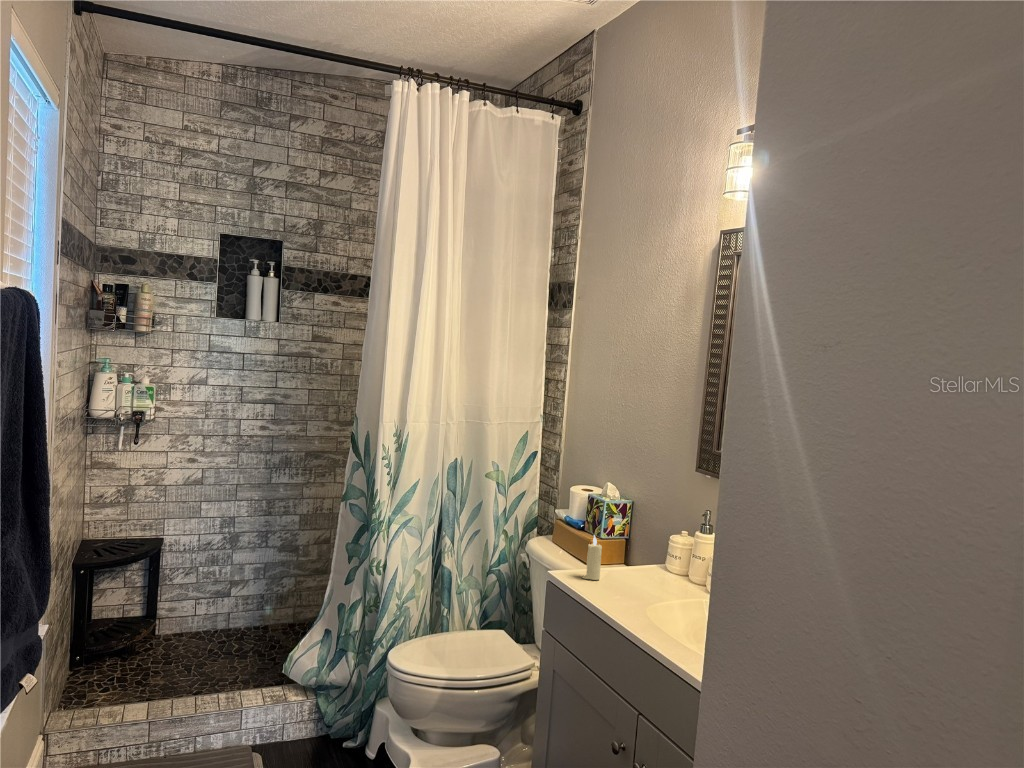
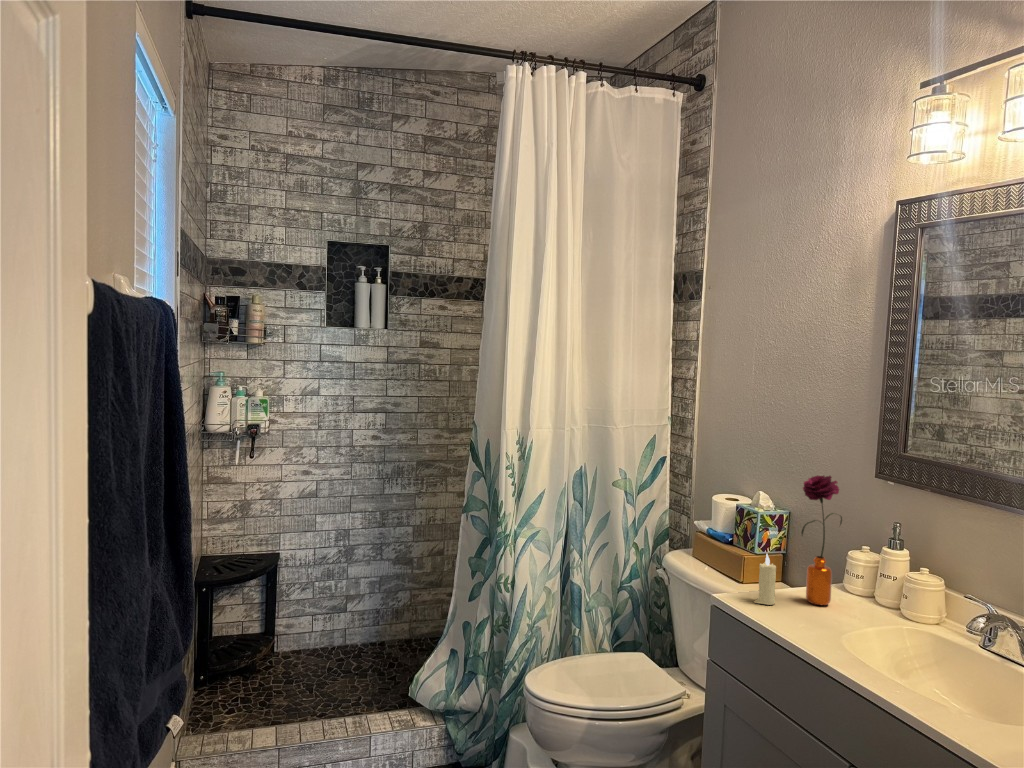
flower: none [626,467,661,581] -> present [802,476,842,605]

